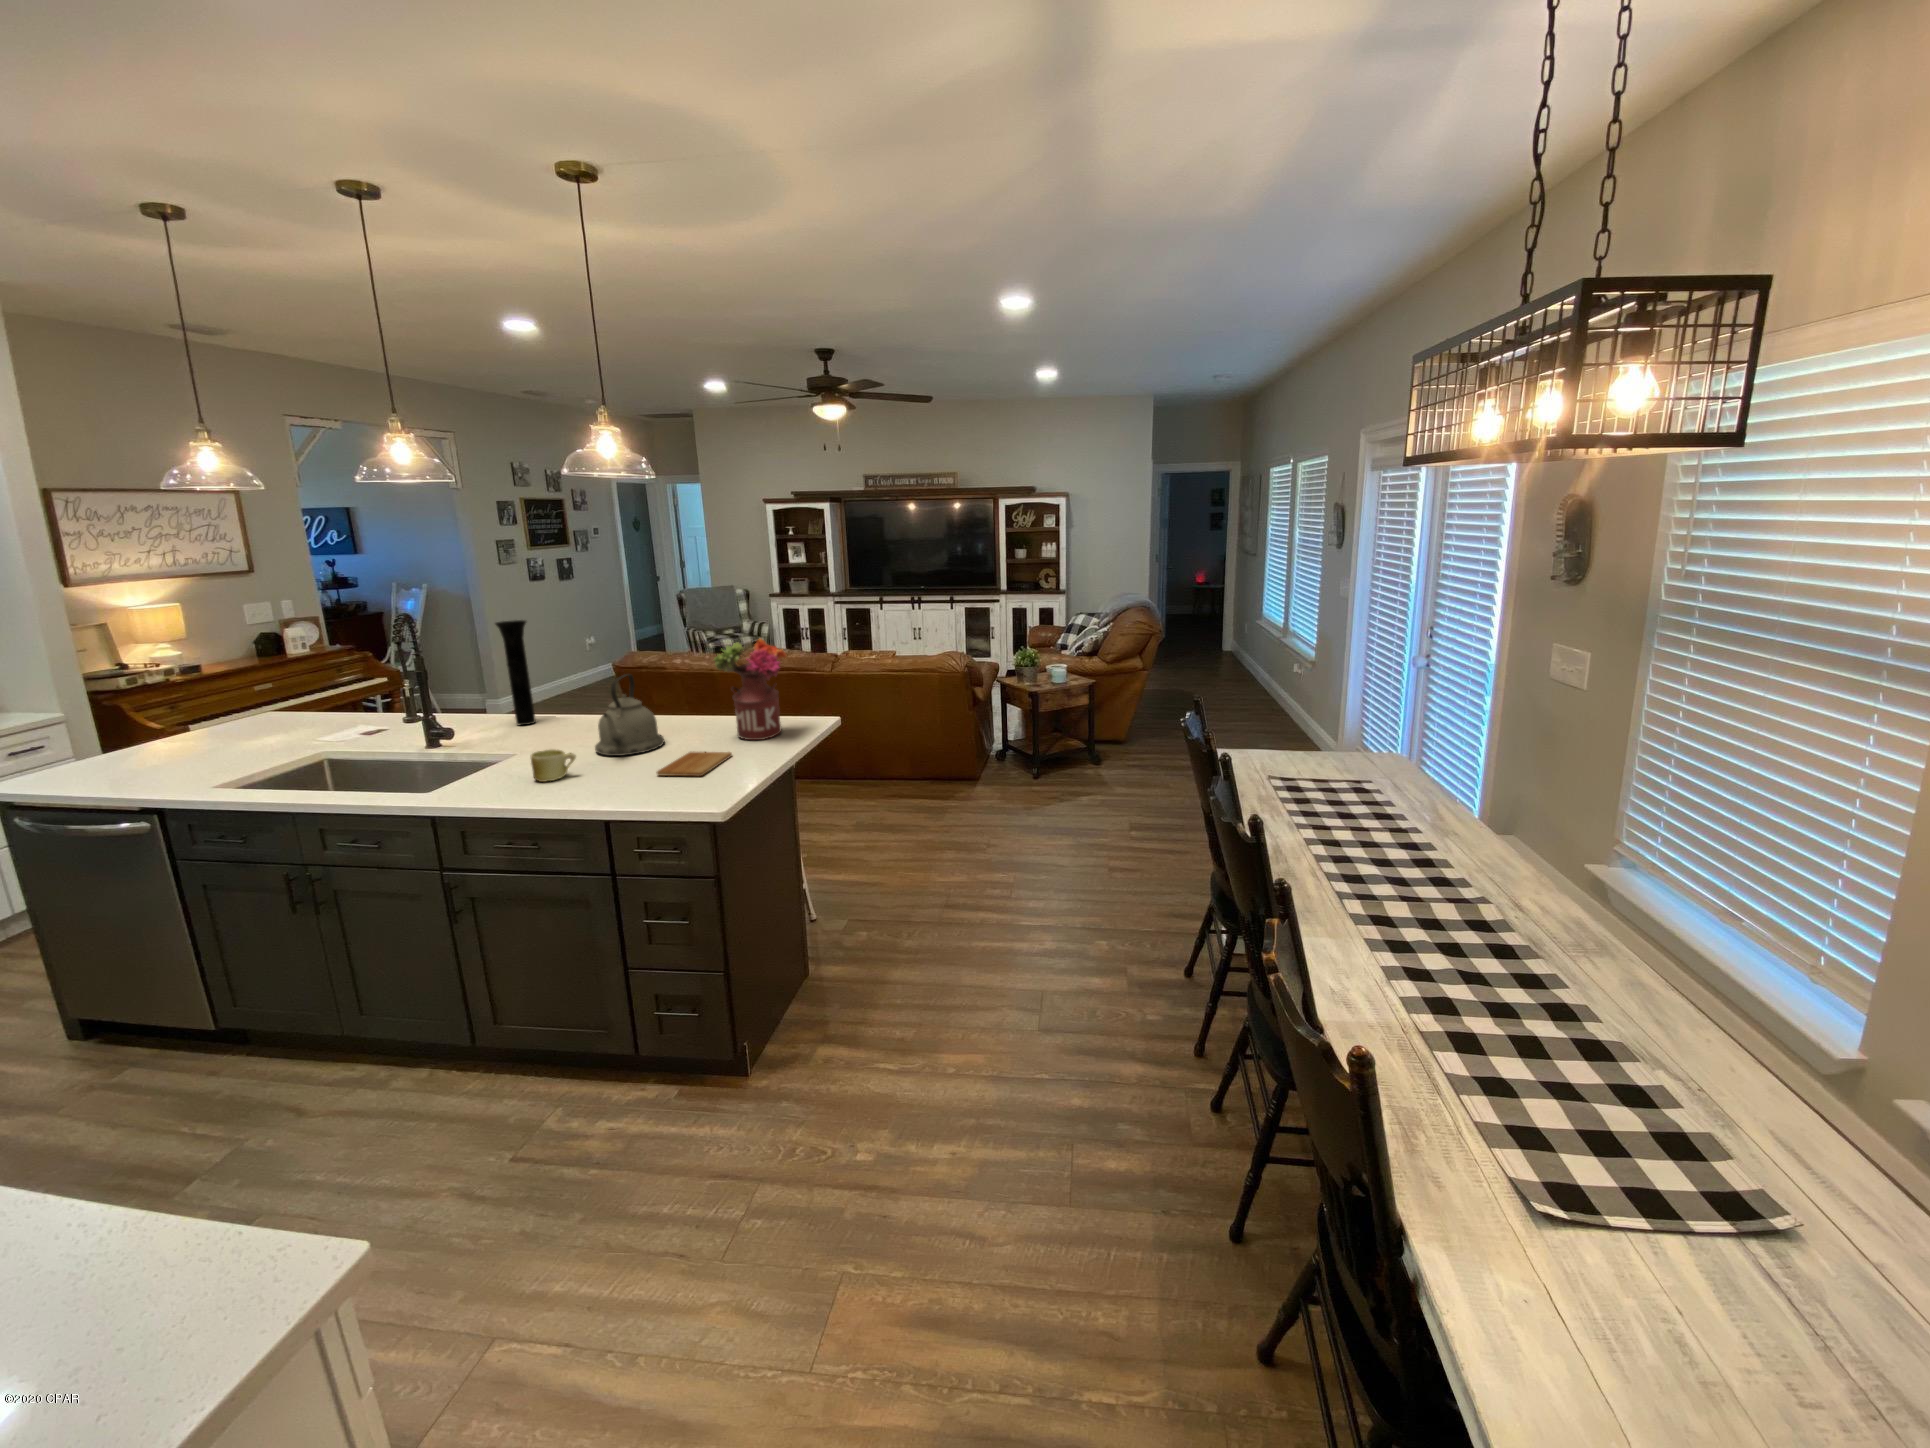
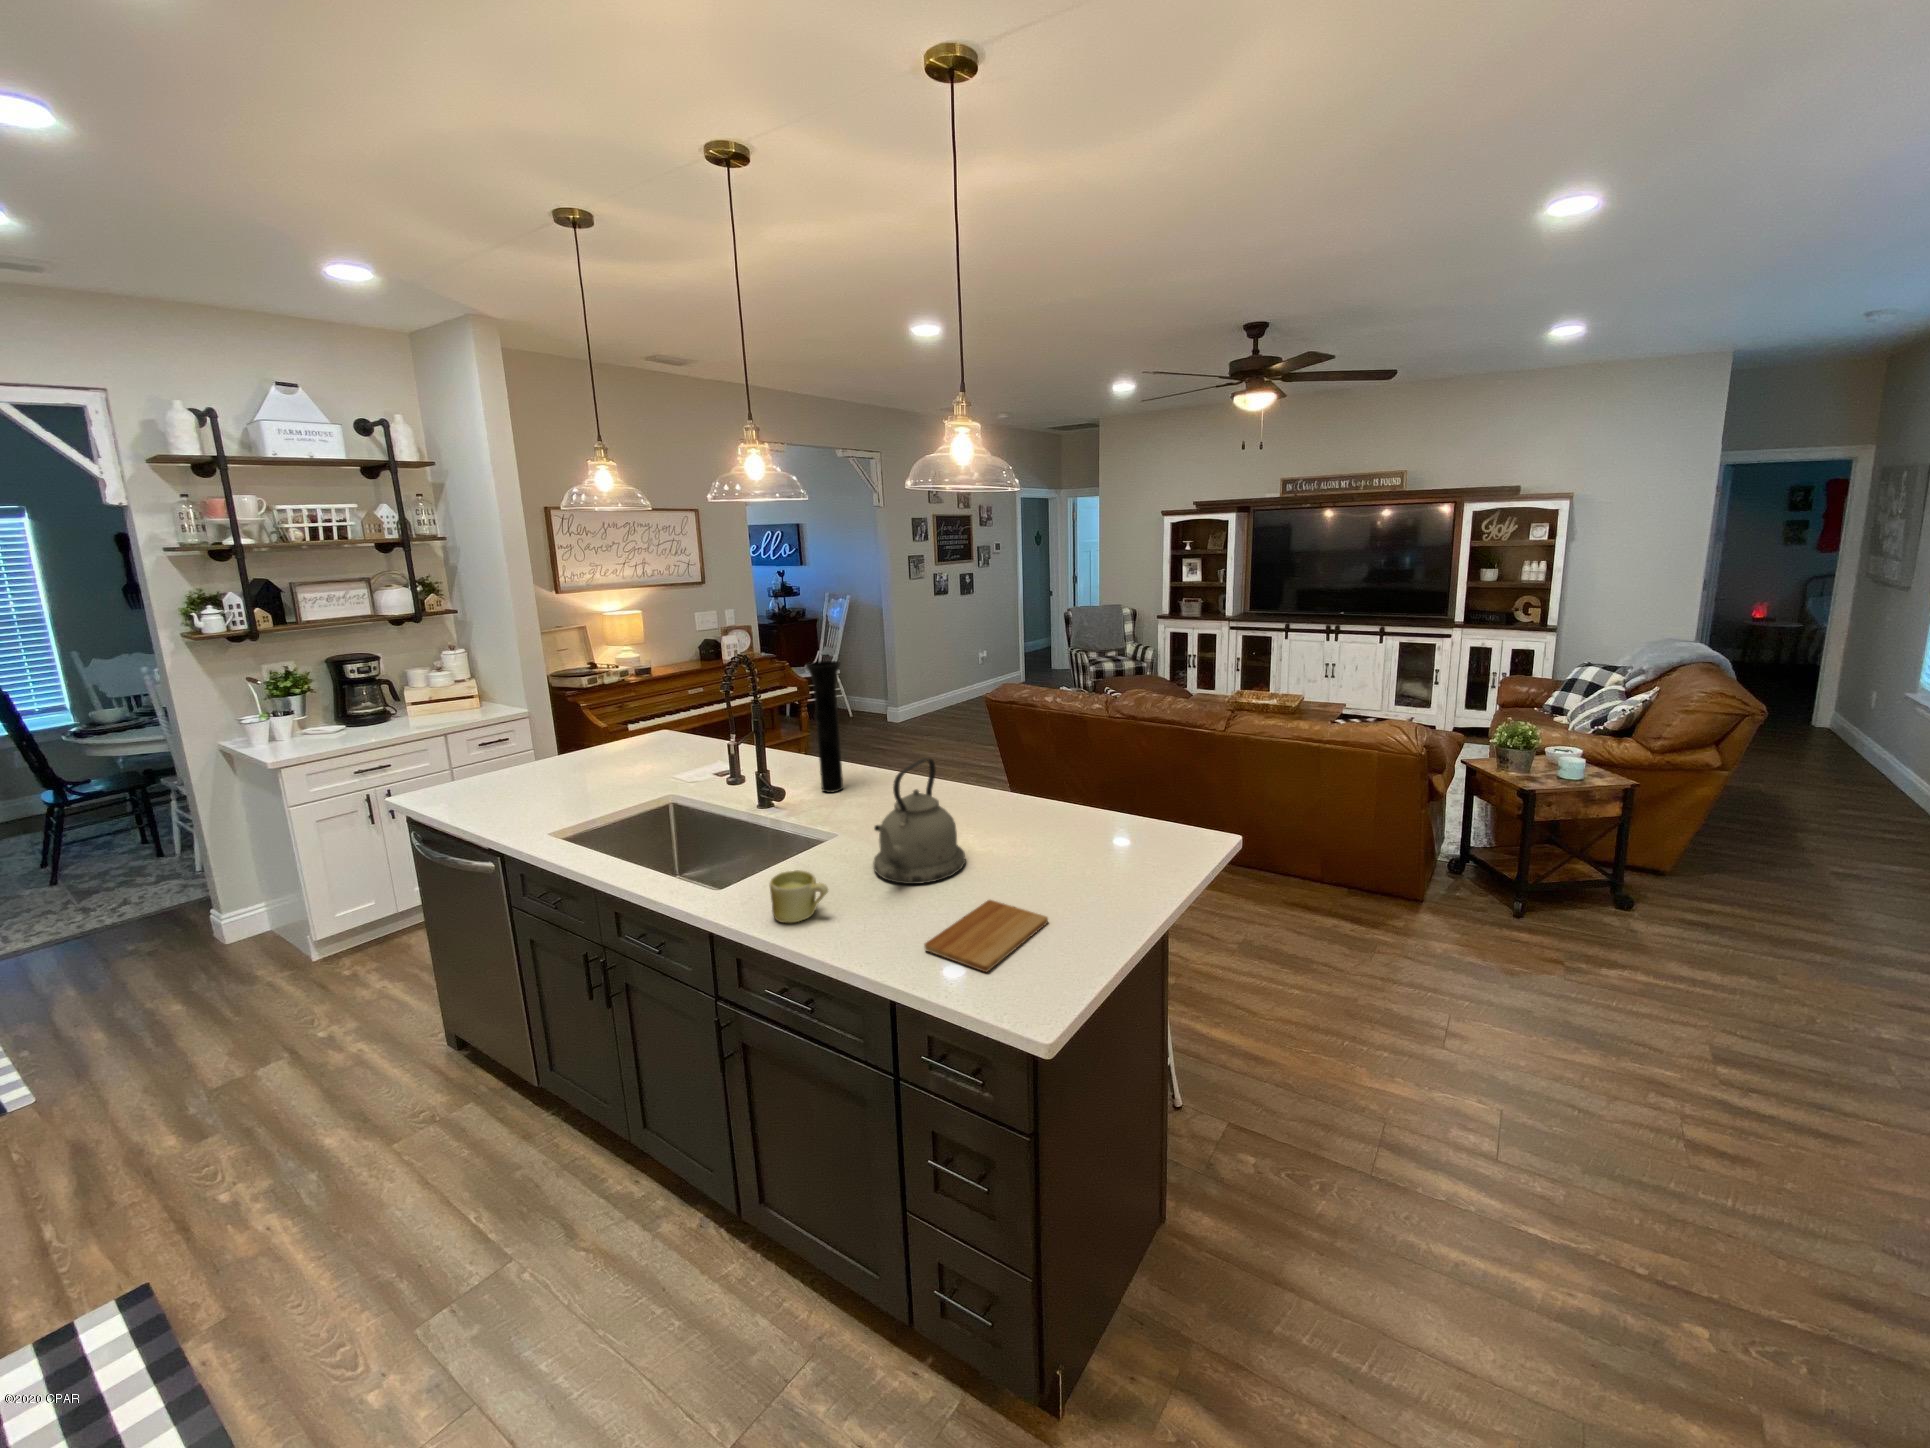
flower arrangement: present [714,639,786,740] -> none [1038,725,1154,890]

